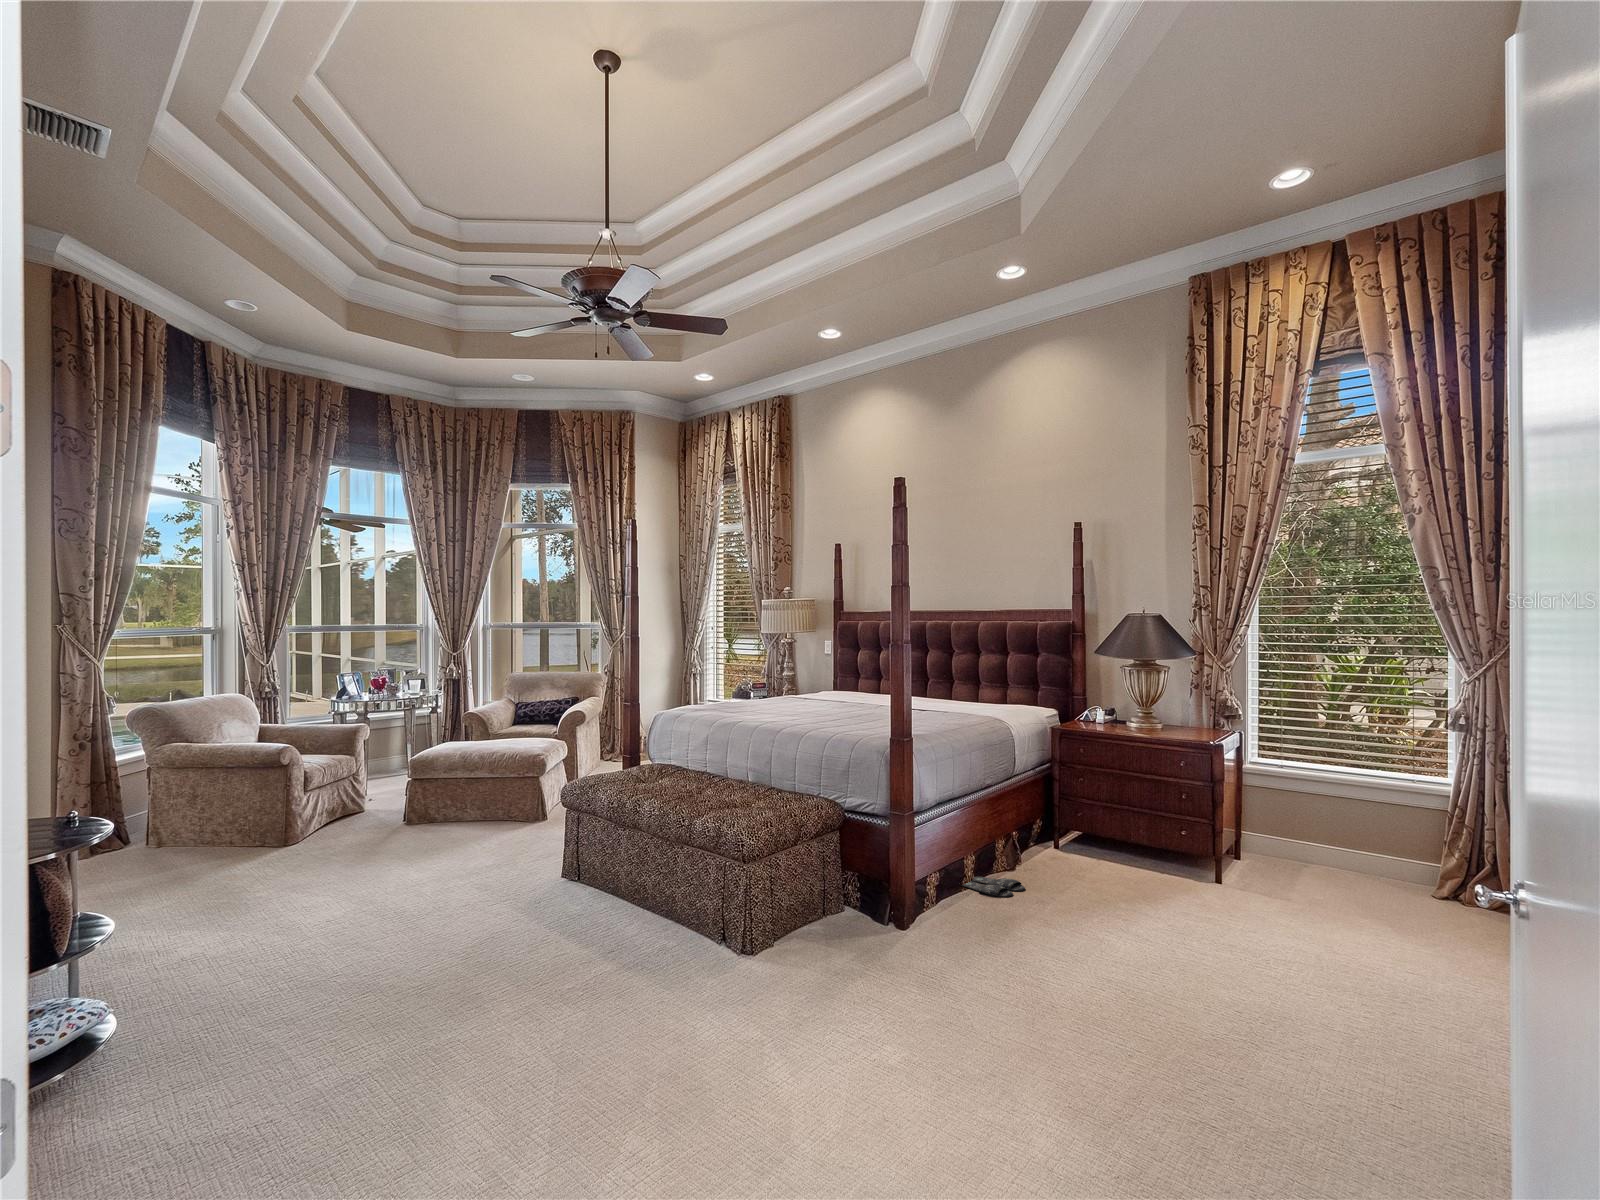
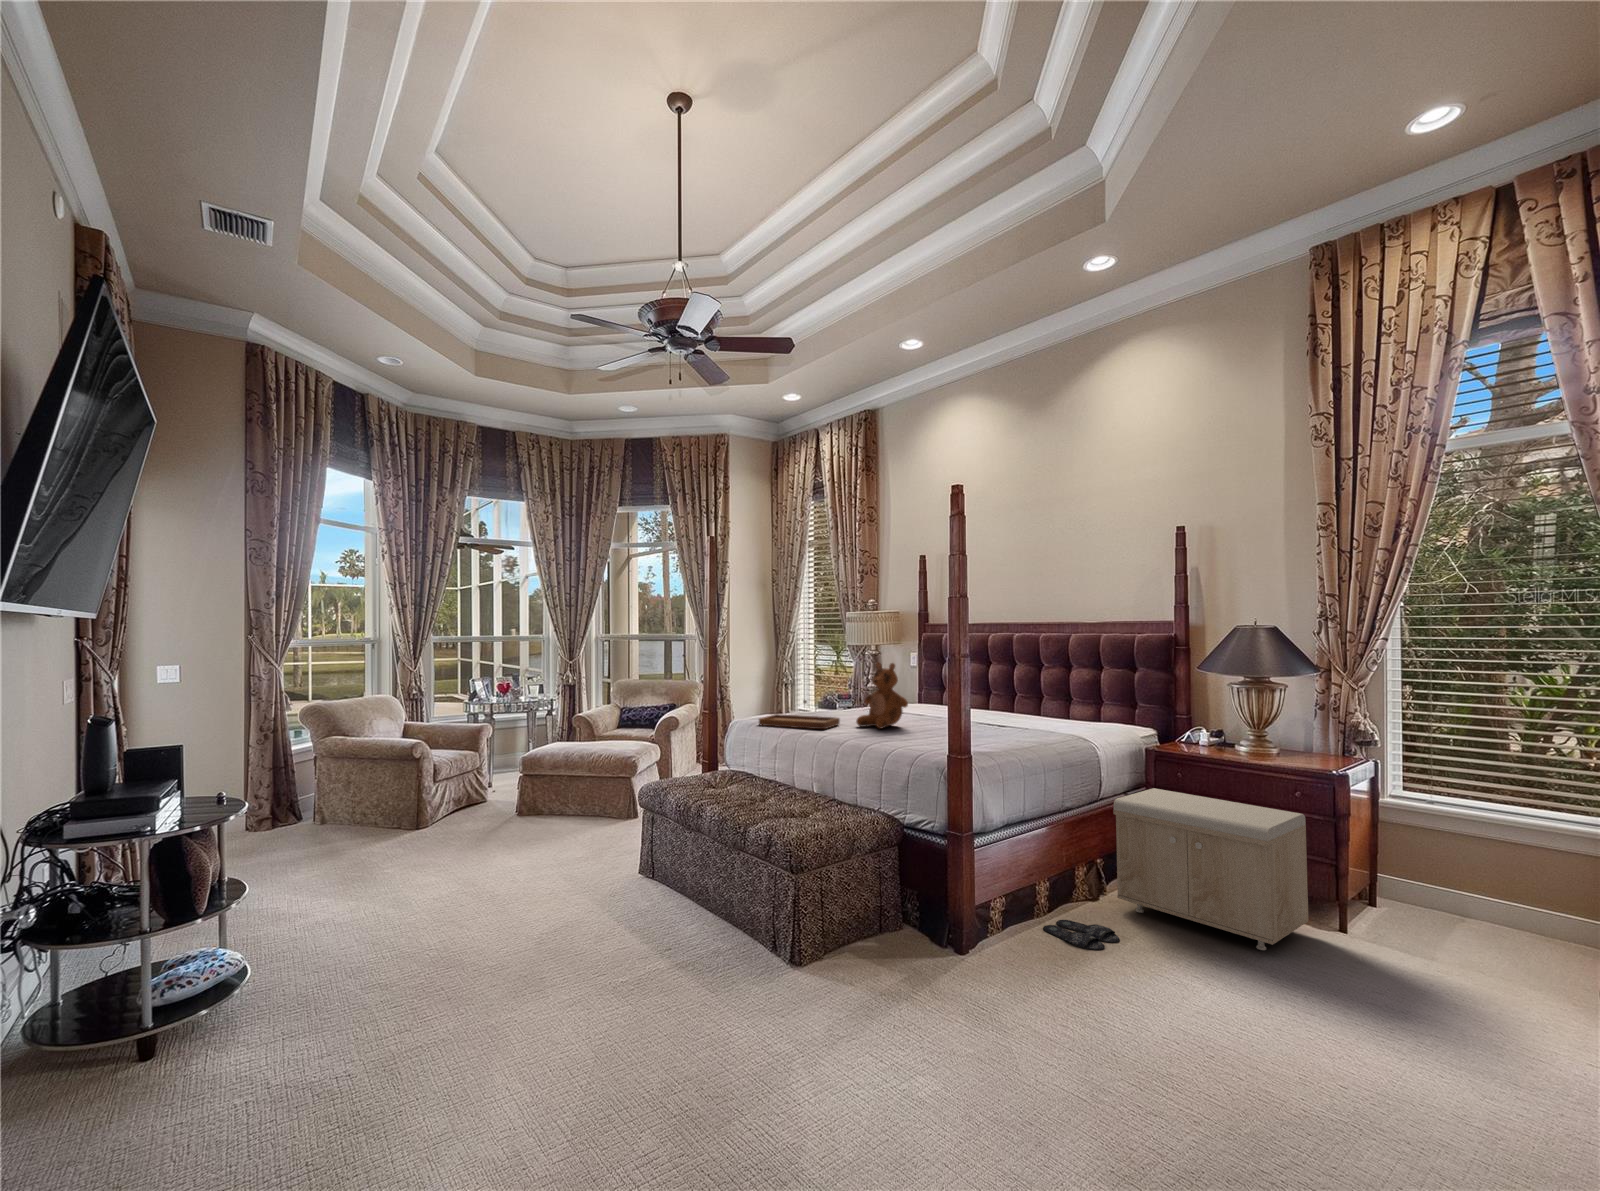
teddy bear: none [783,648,833,711] -> present [856,663,908,729]
tray: none [687,685,767,712] -> present [759,700,840,729]
storage bench: none [1021,760,1180,890] -> present [1113,788,1308,950]

